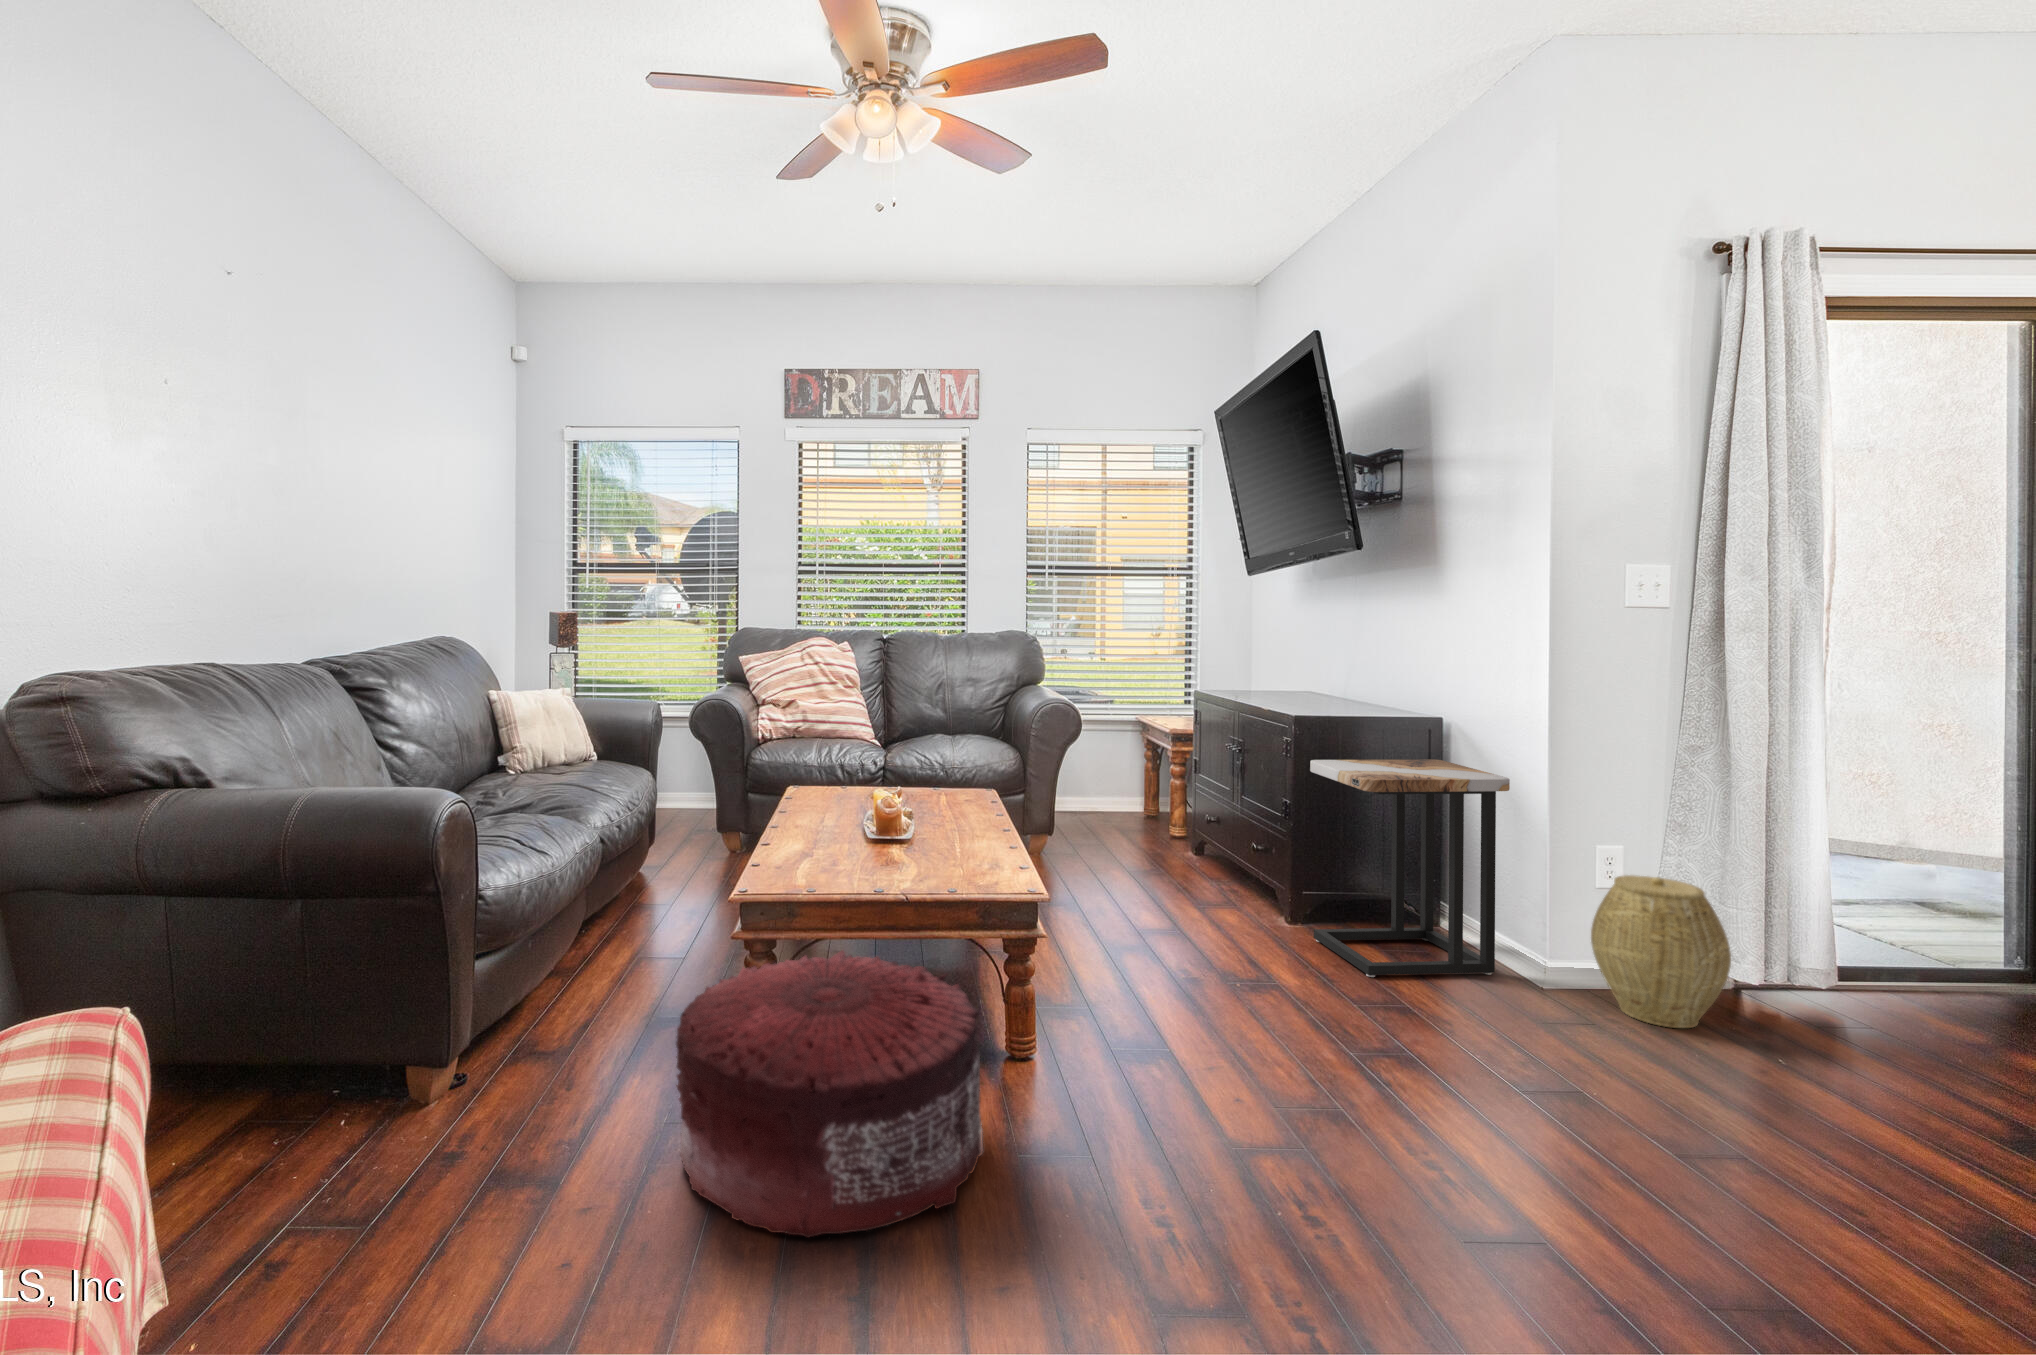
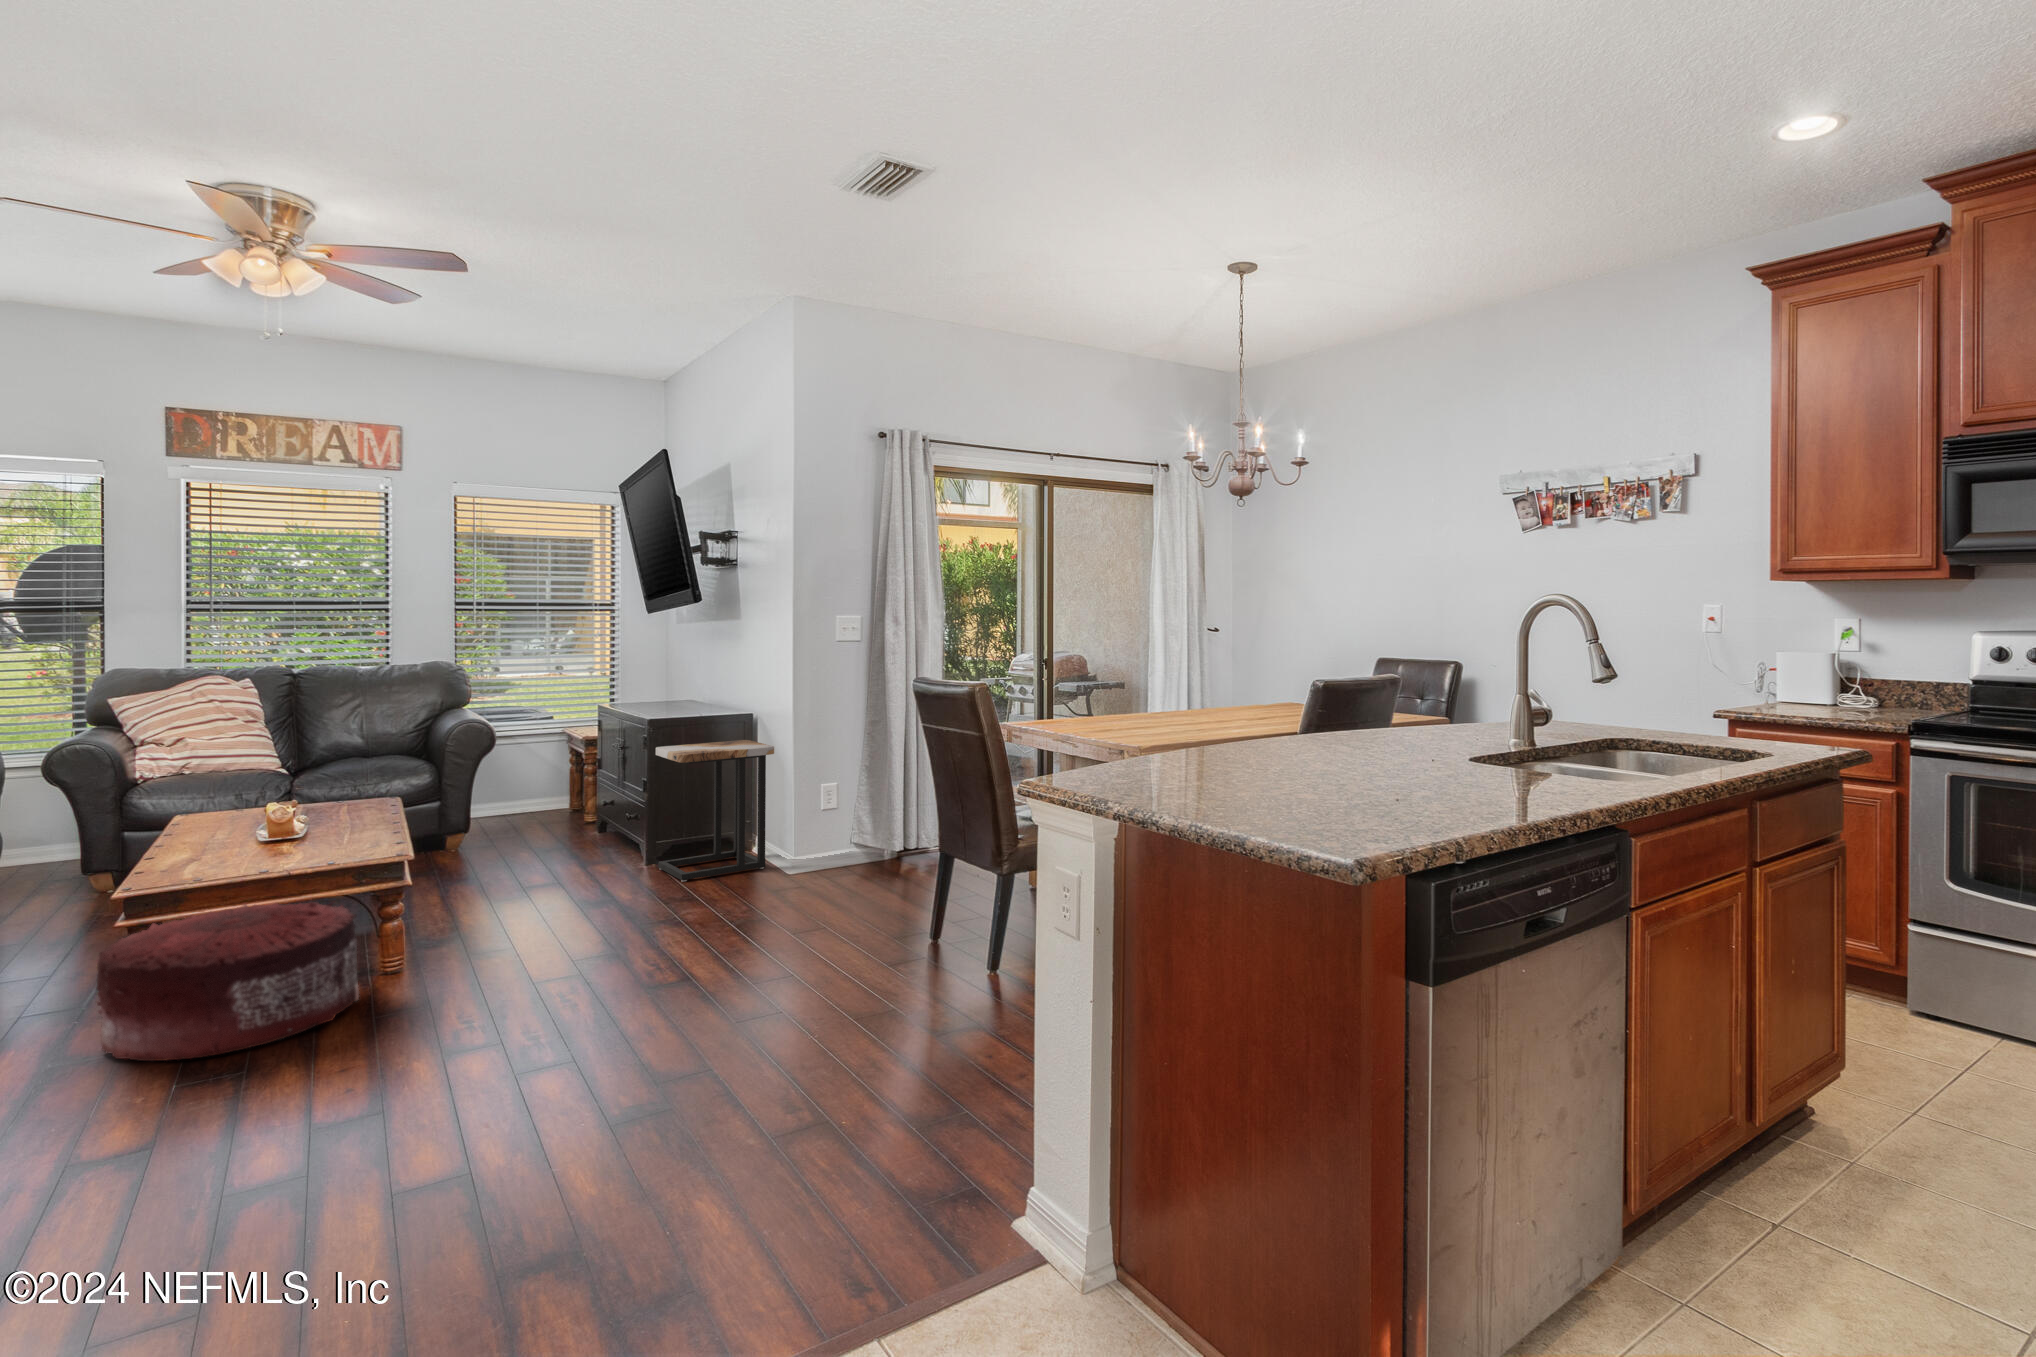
woven basket: present [1591,875,1731,1028] -> none [810,794,875,876]

